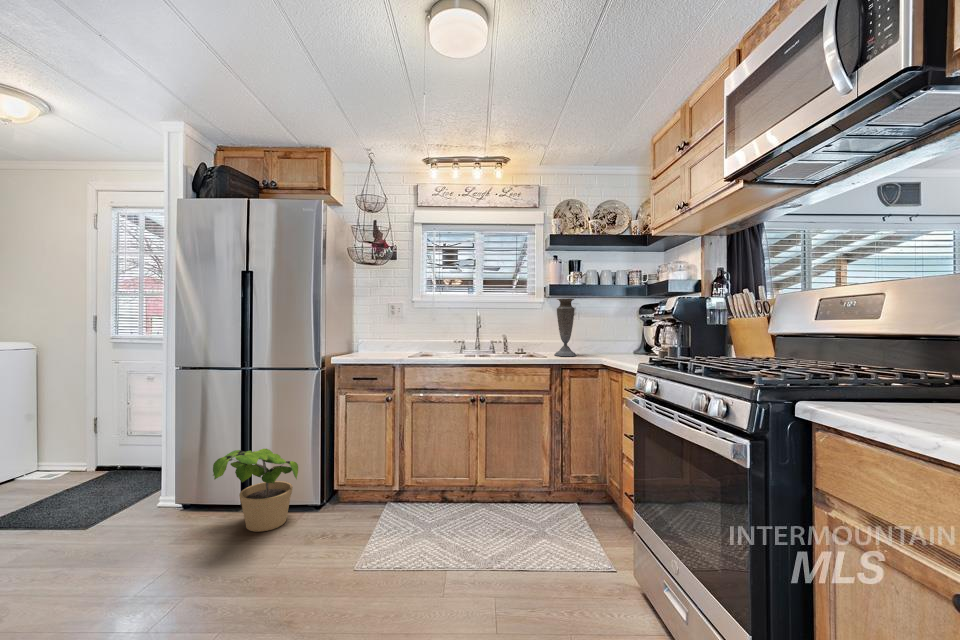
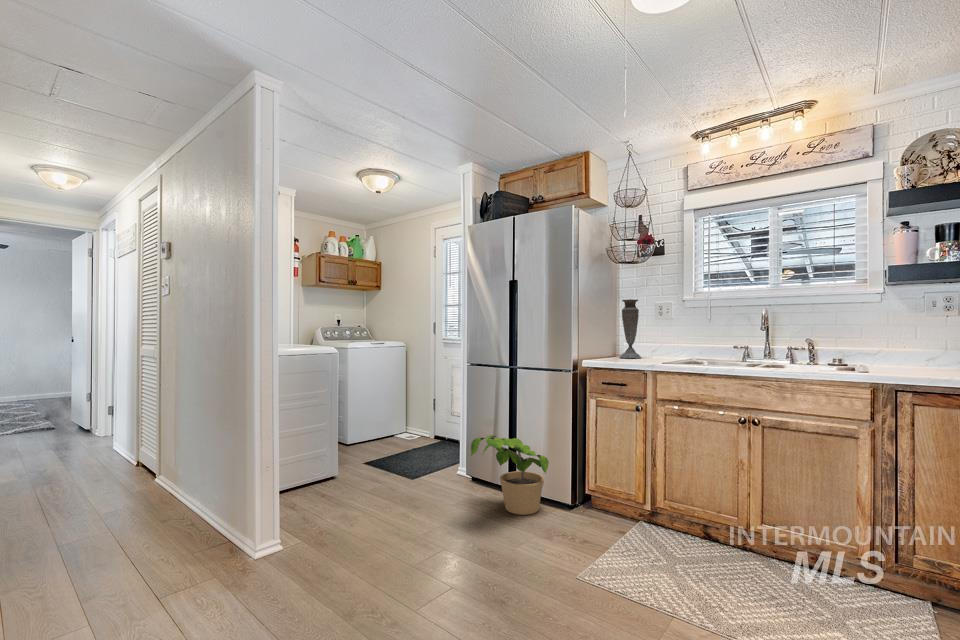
vase: present [554,298,576,356] -> present [620,299,641,358]

